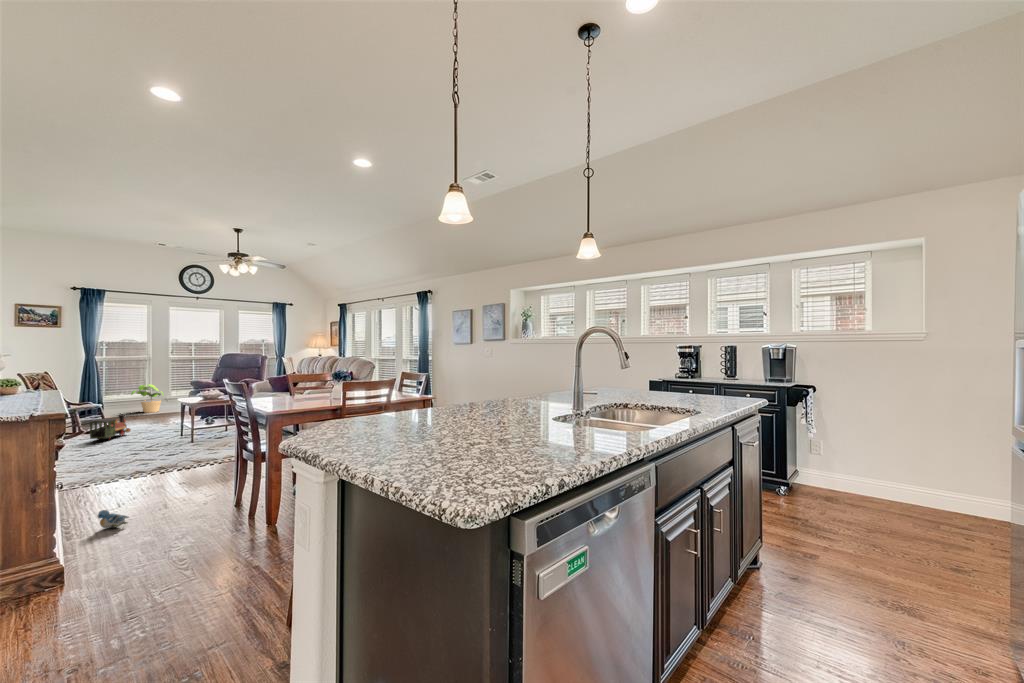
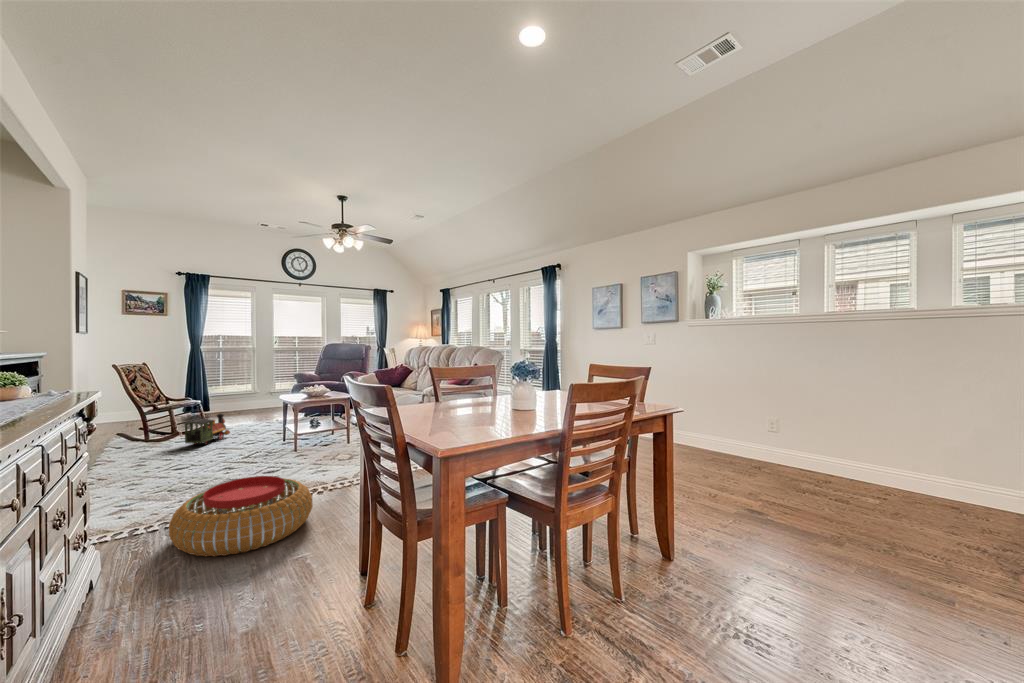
potted plant: present [131,384,163,413] -> none [235,378,268,409]
pouf: none [102,450,206,497] -> present [169,476,313,556]
plush toy: present [98,510,129,528] -> none [133,614,189,650]

